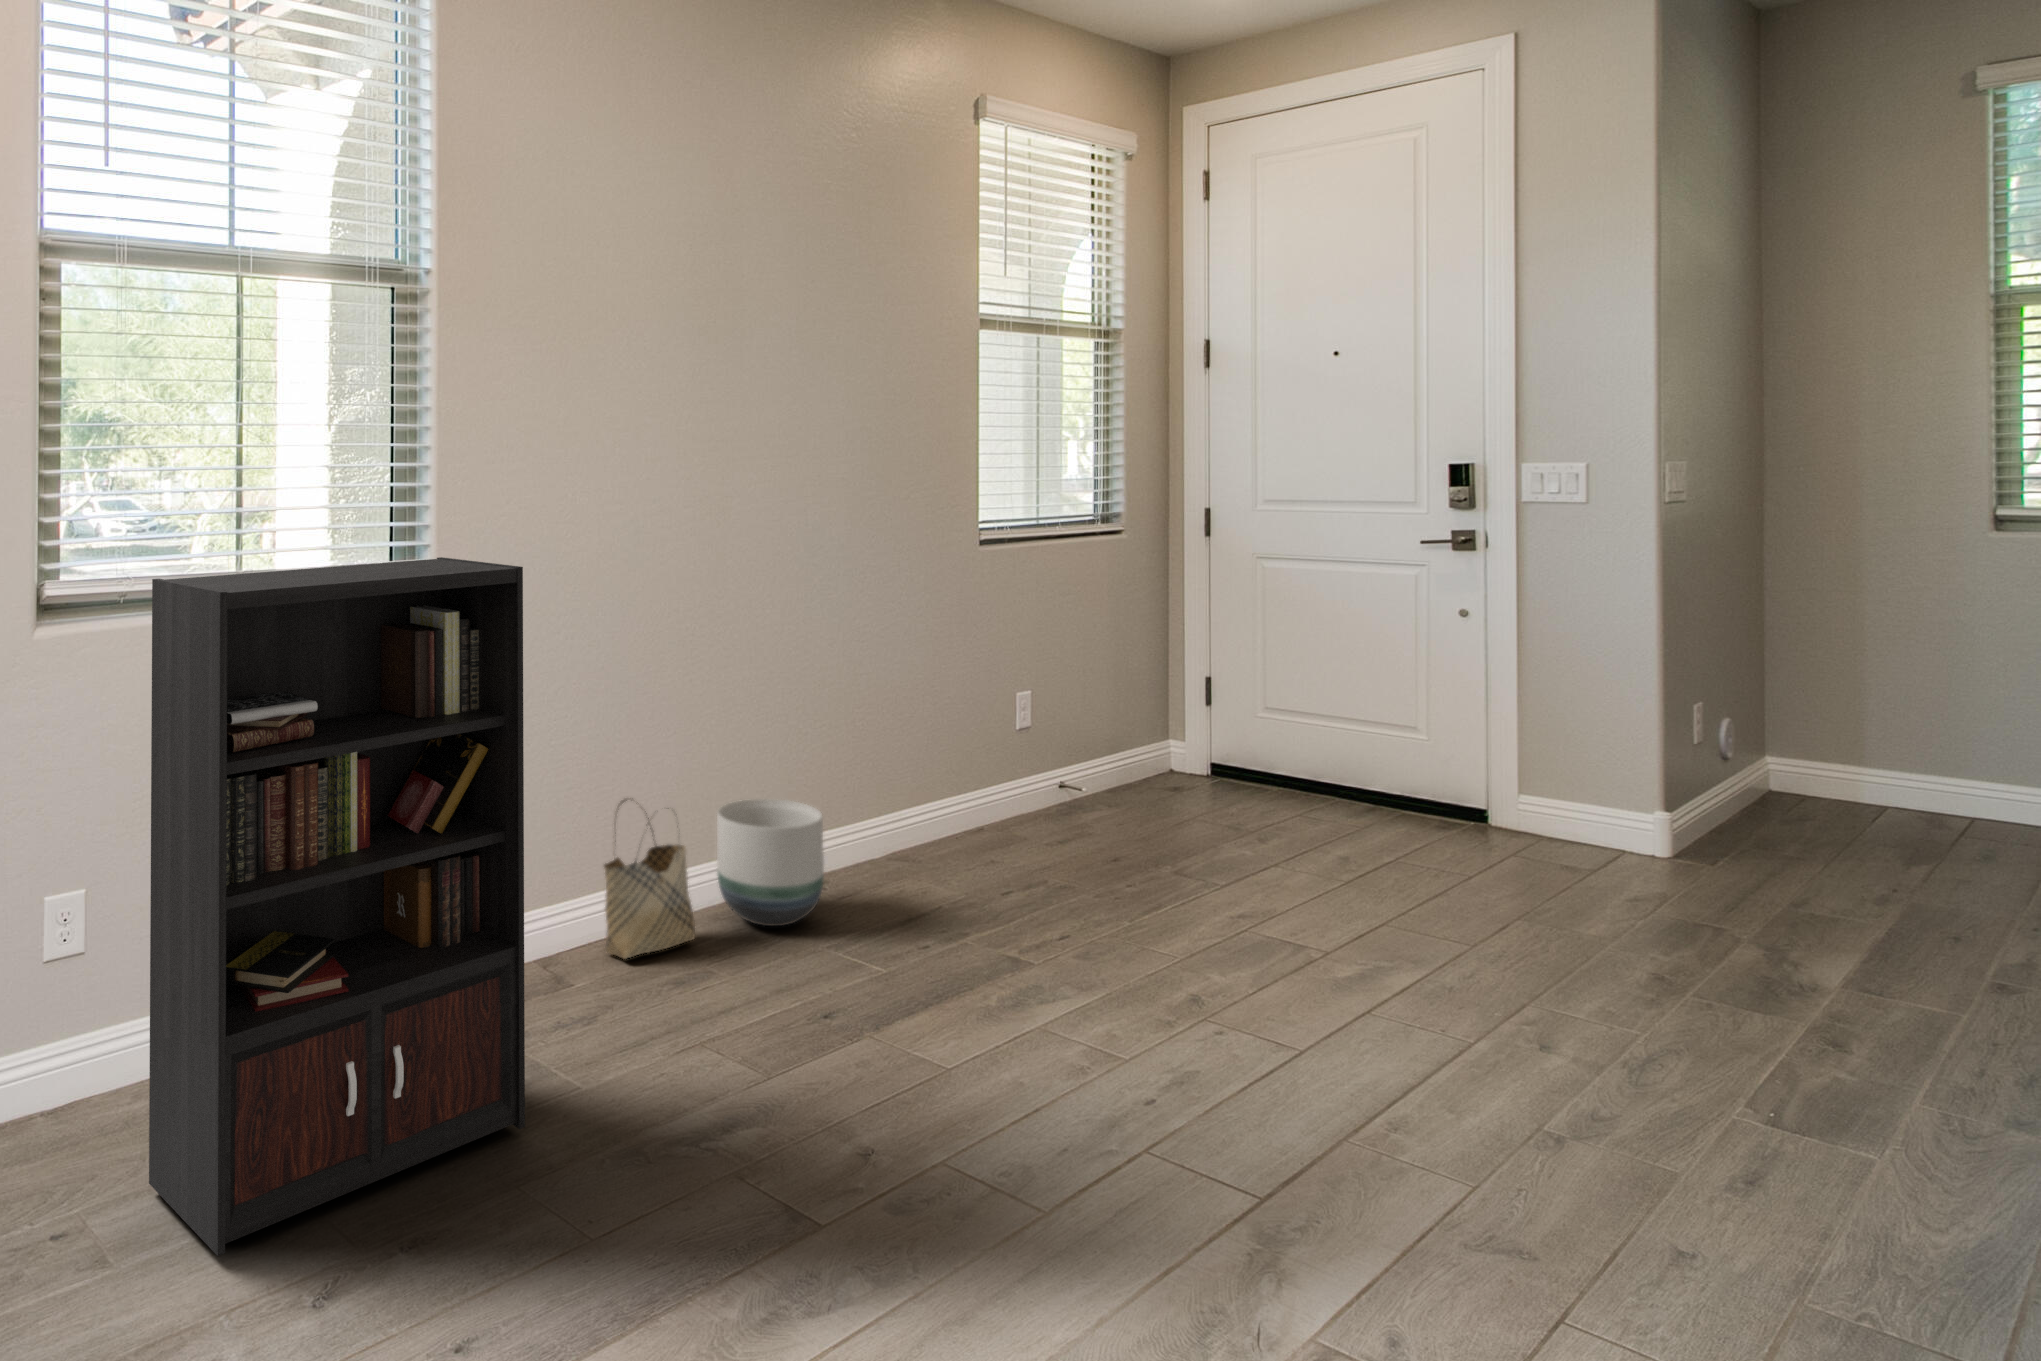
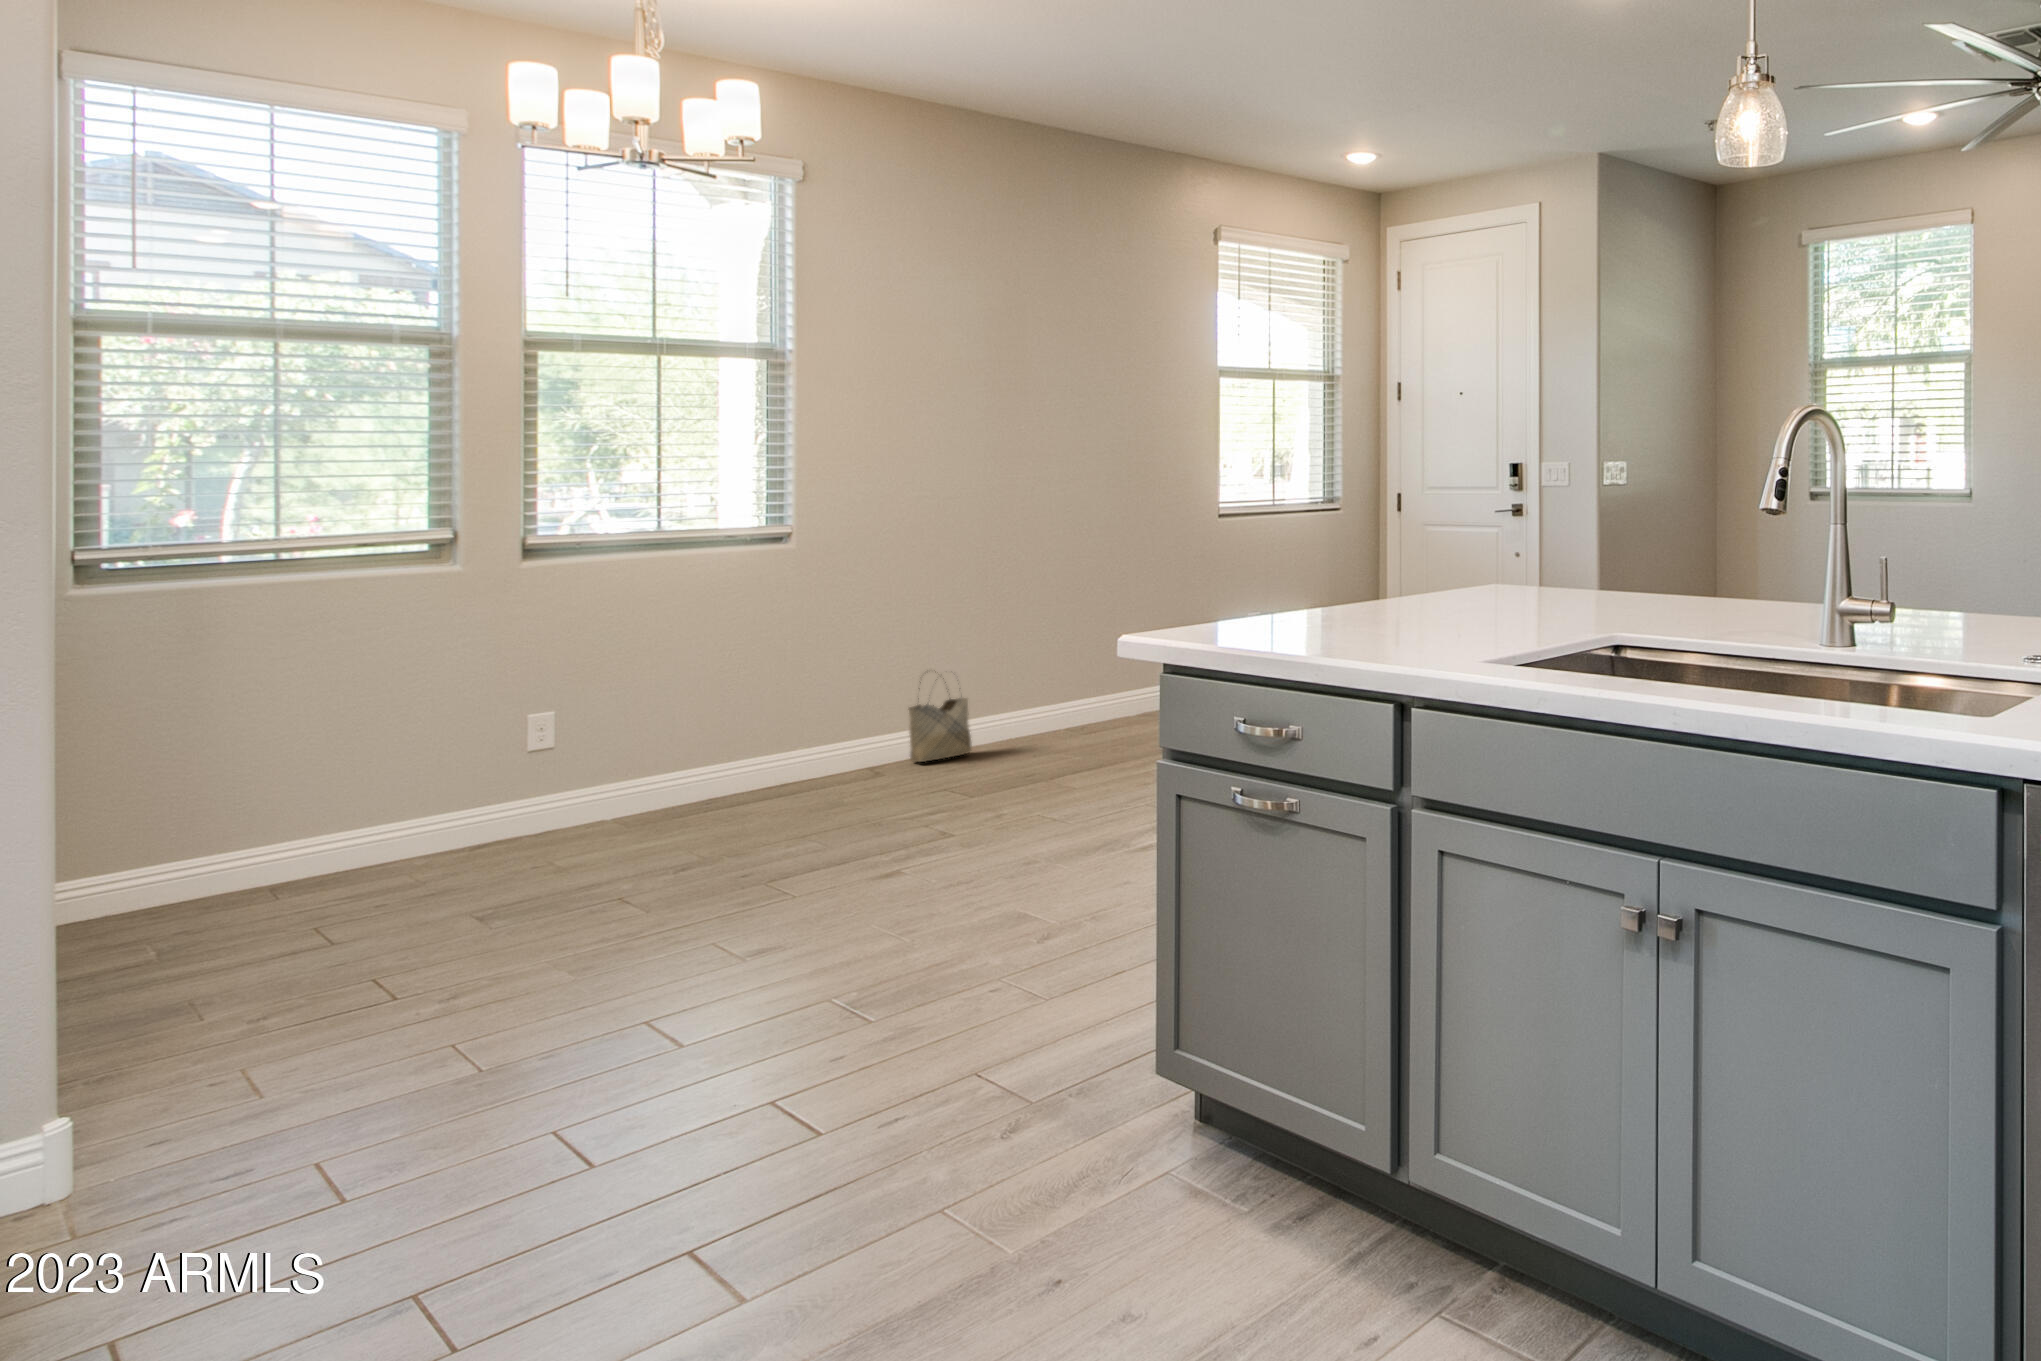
bookcase: present [149,557,525,1256] -> none [586,517,813,861]
planter: present [717,799,824,926] -> none [995,673,1062,746]

